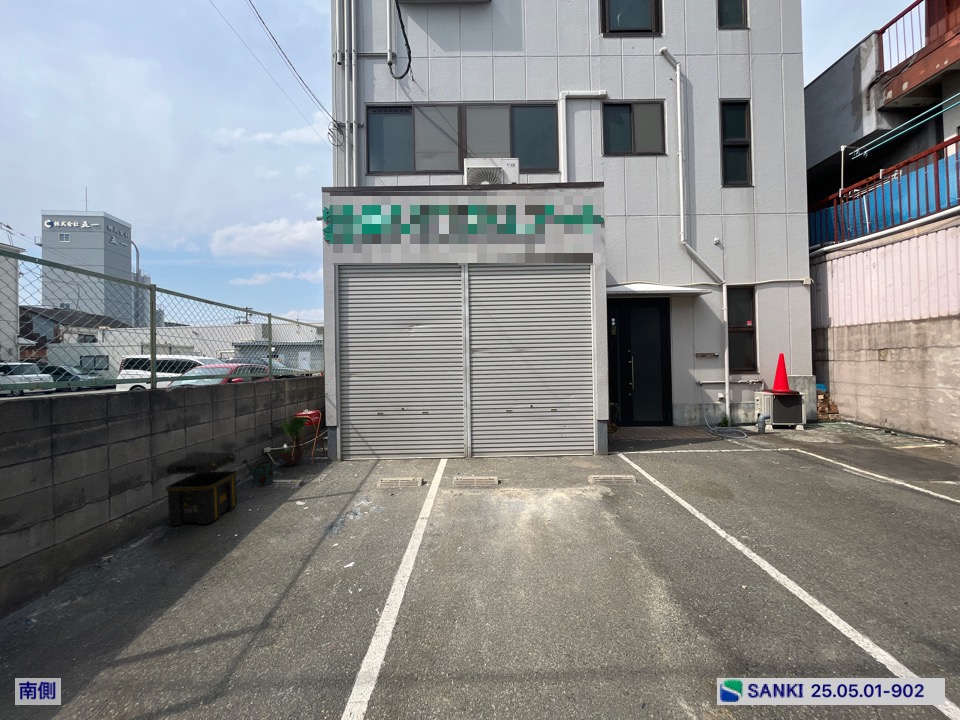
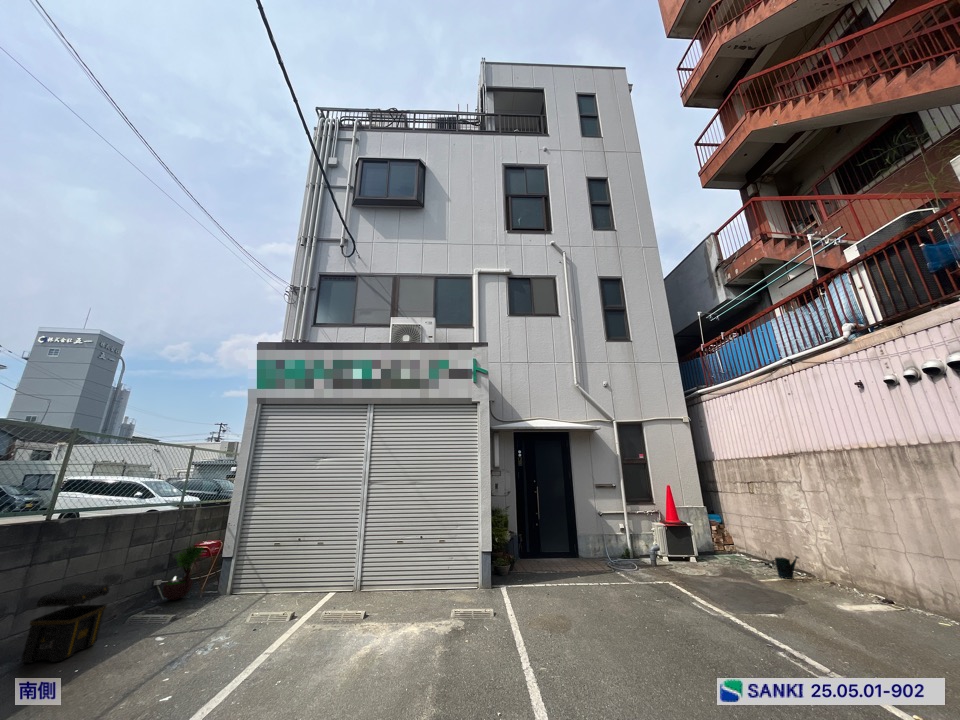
watering can: present [242,459,278,486] -> present [772,556,799,579]

